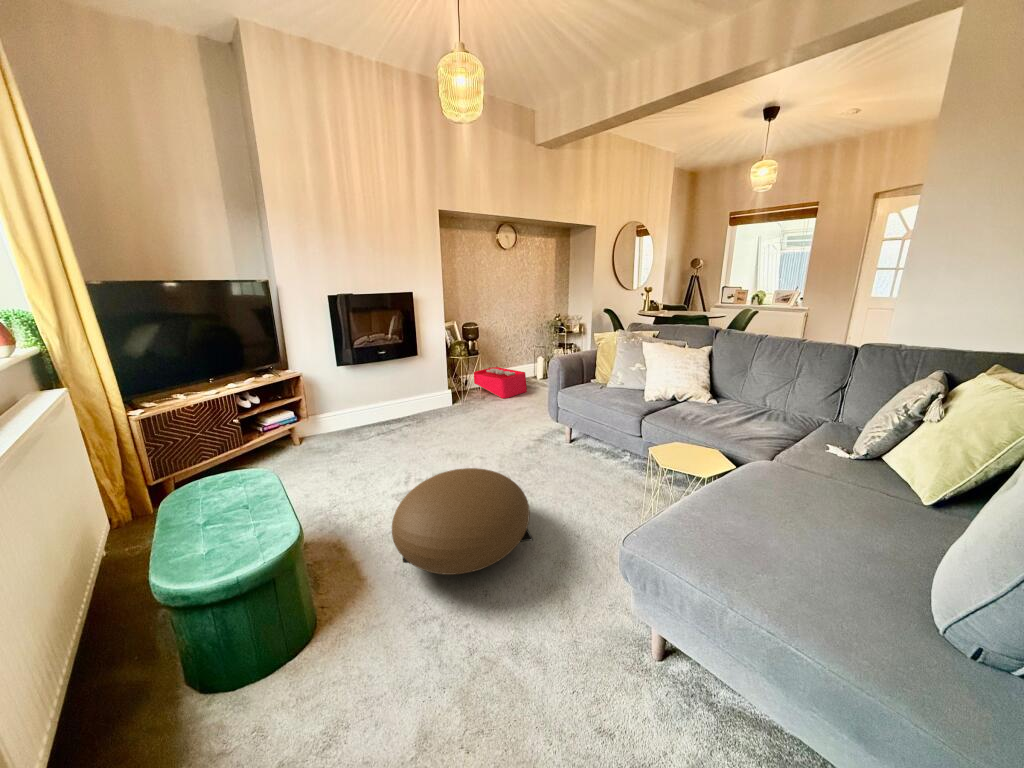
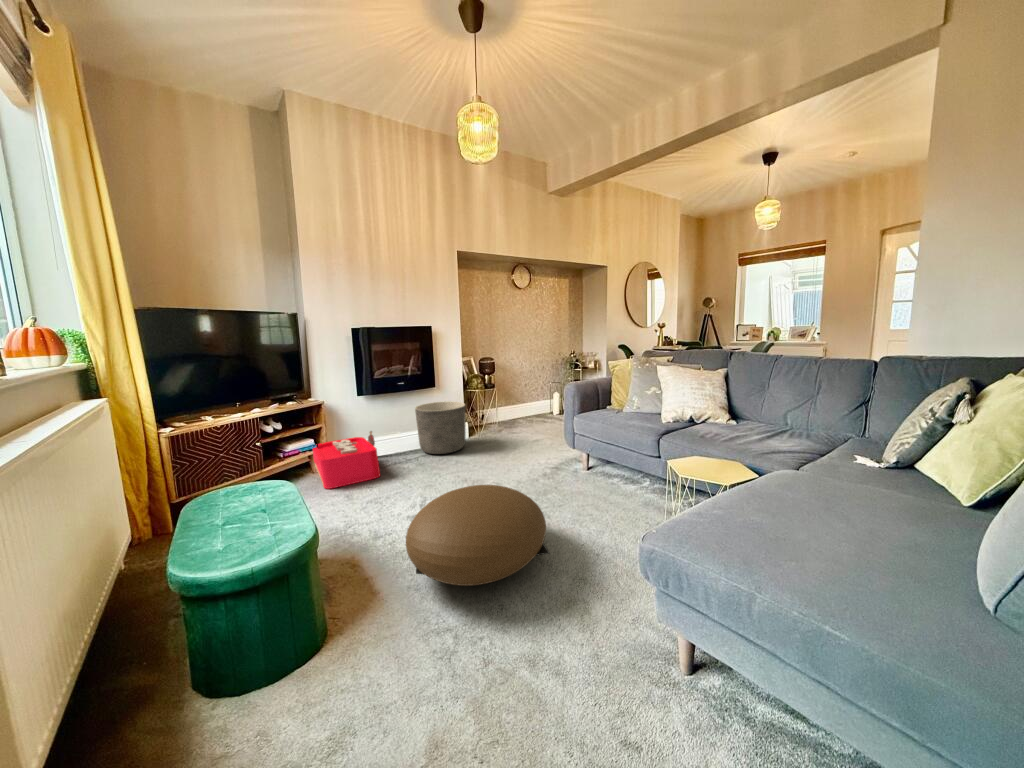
storage bin: present [474,364,527,398] -> present [313,431,380,489]
planter: none [397,370,449,425] -> present [415,401,465,454]

